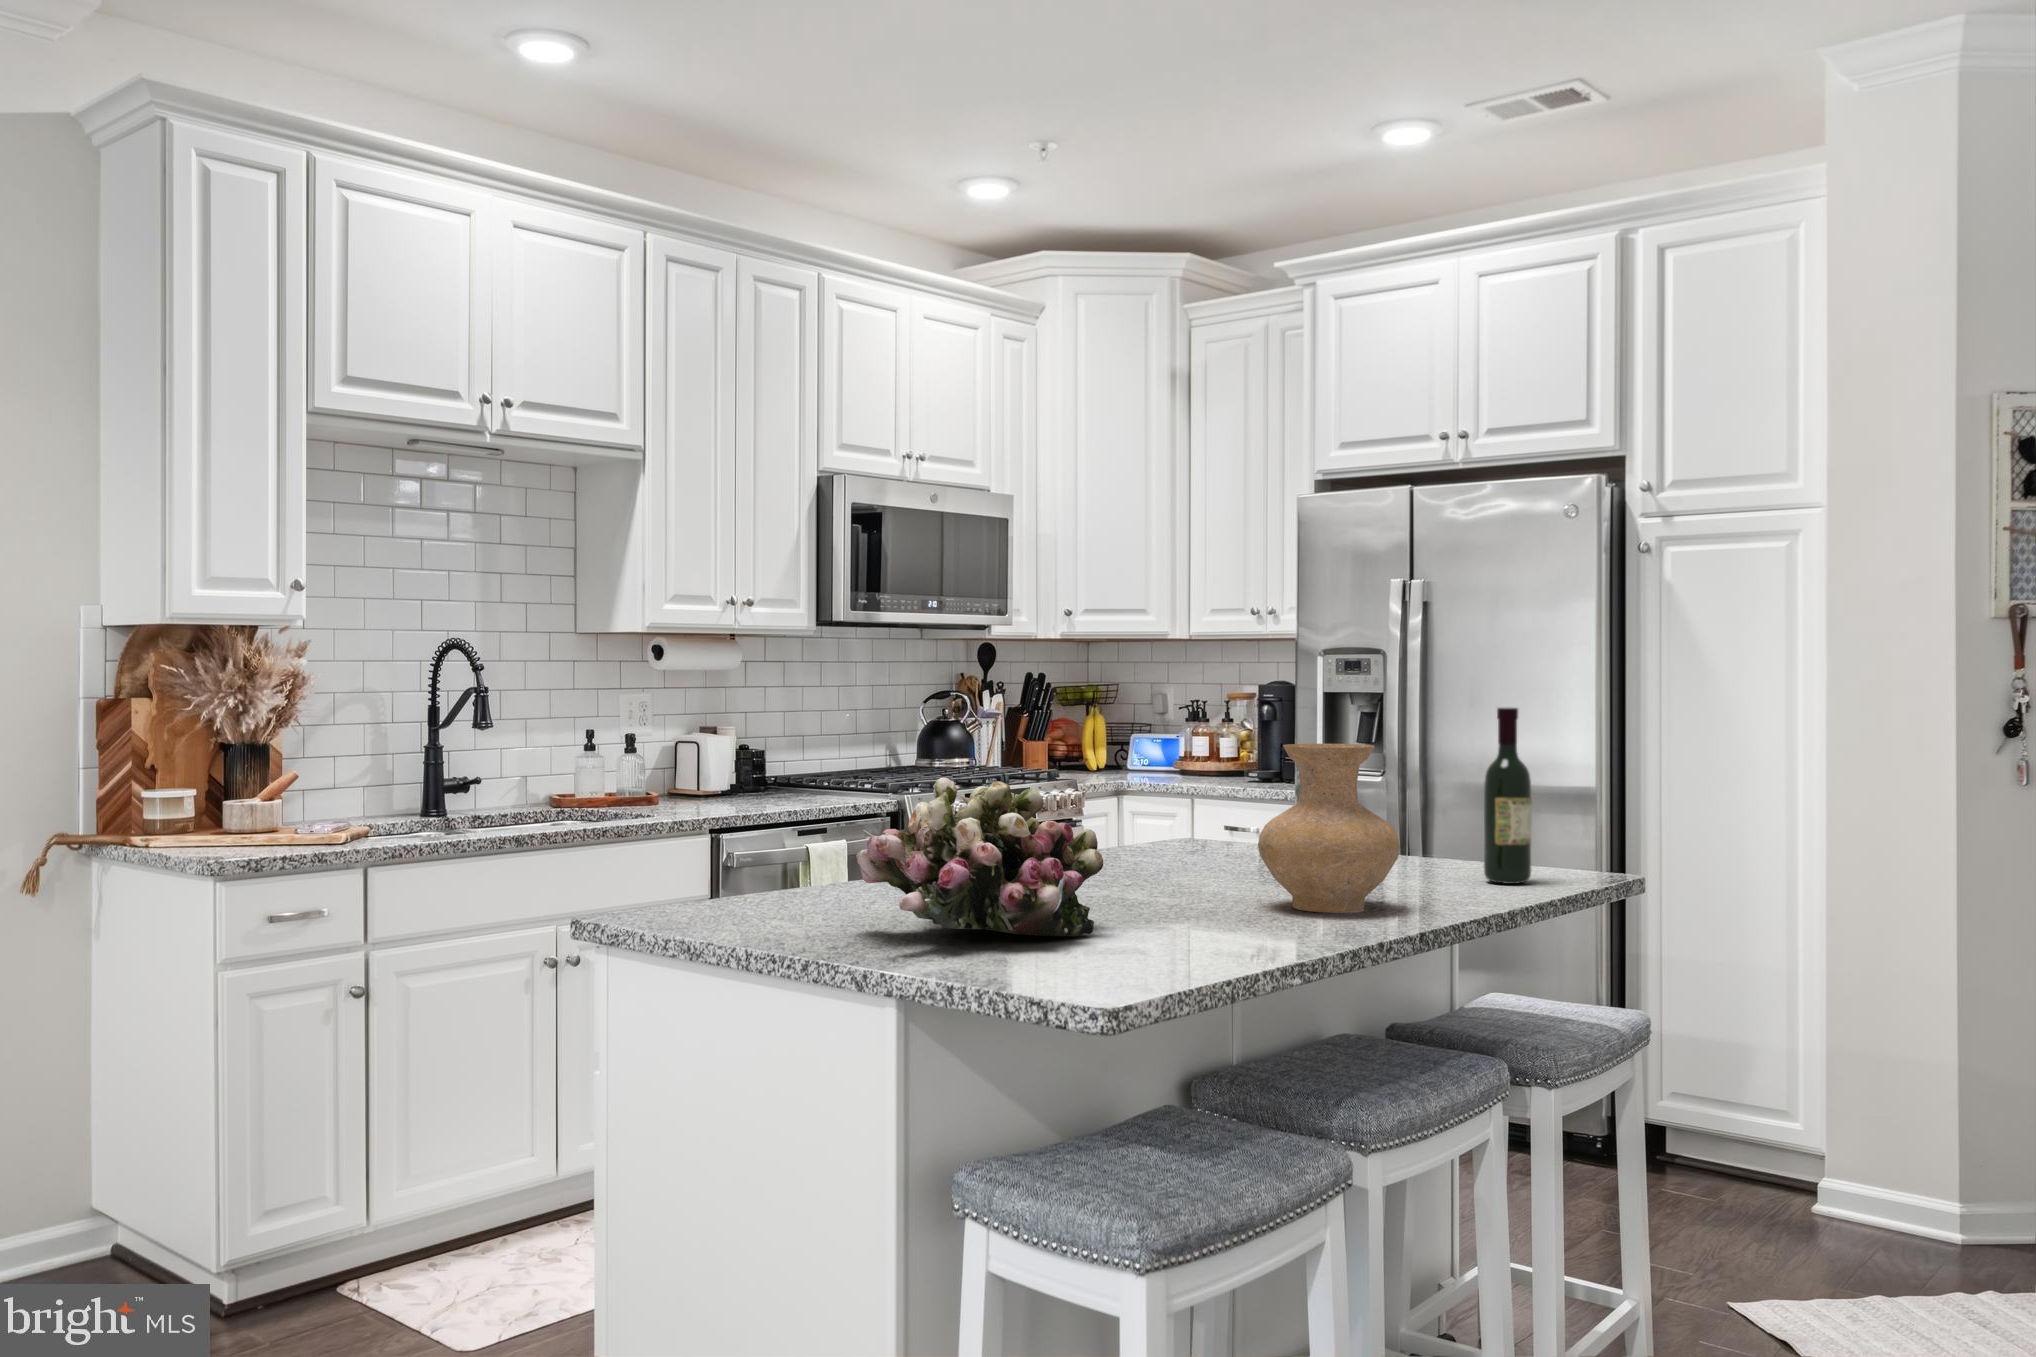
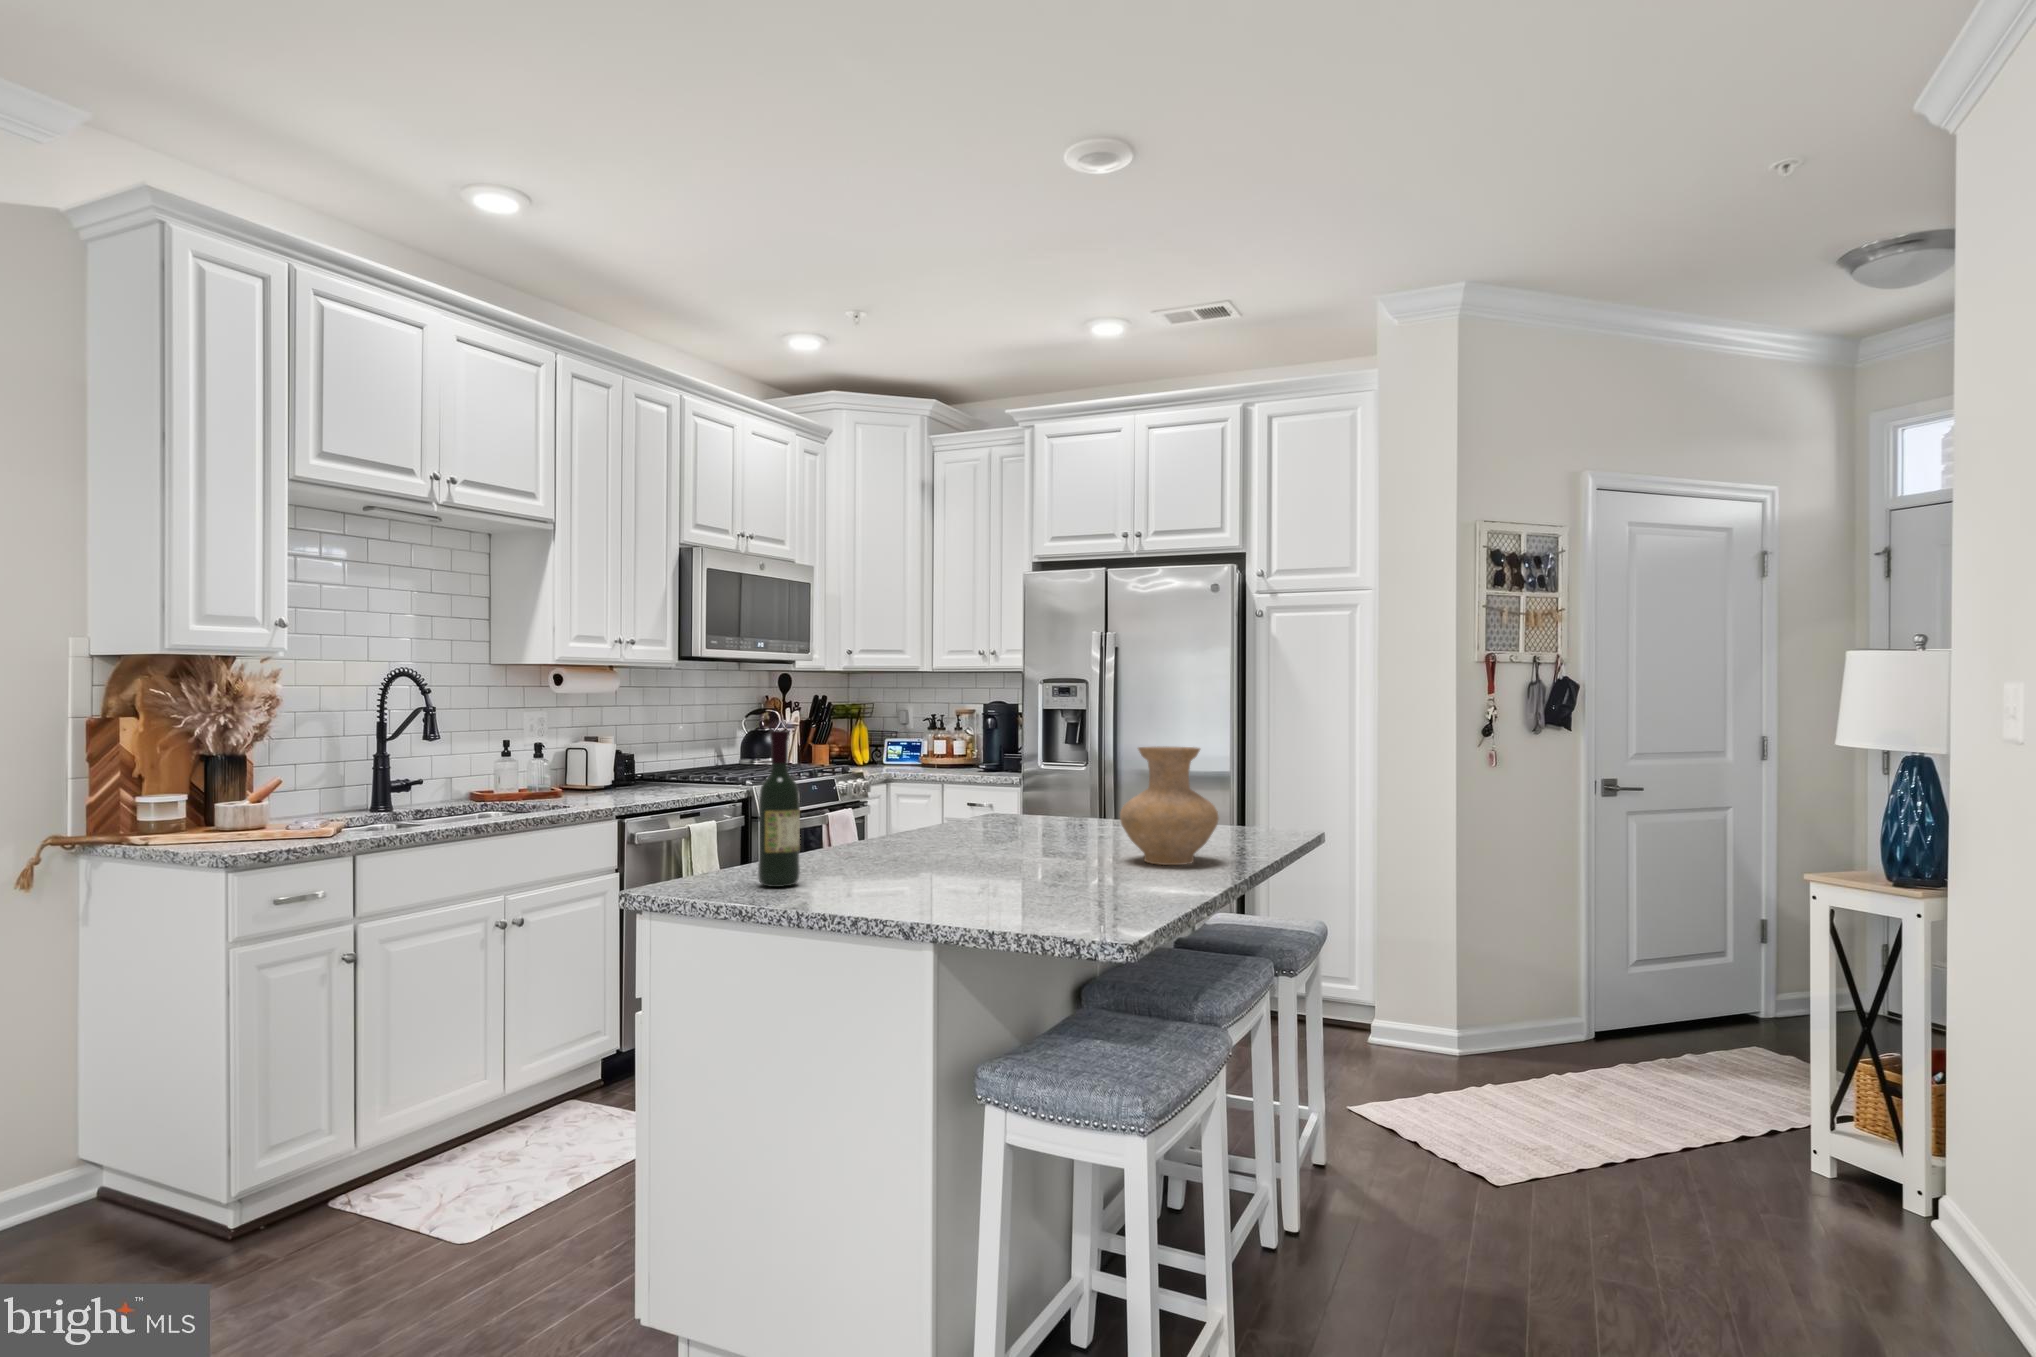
wine bottle: present [1484,707,1532,884] -> present [758,730,800,887]
flower arrangement: present [856,778,1103,936] -> none [867,776,1047,891]

